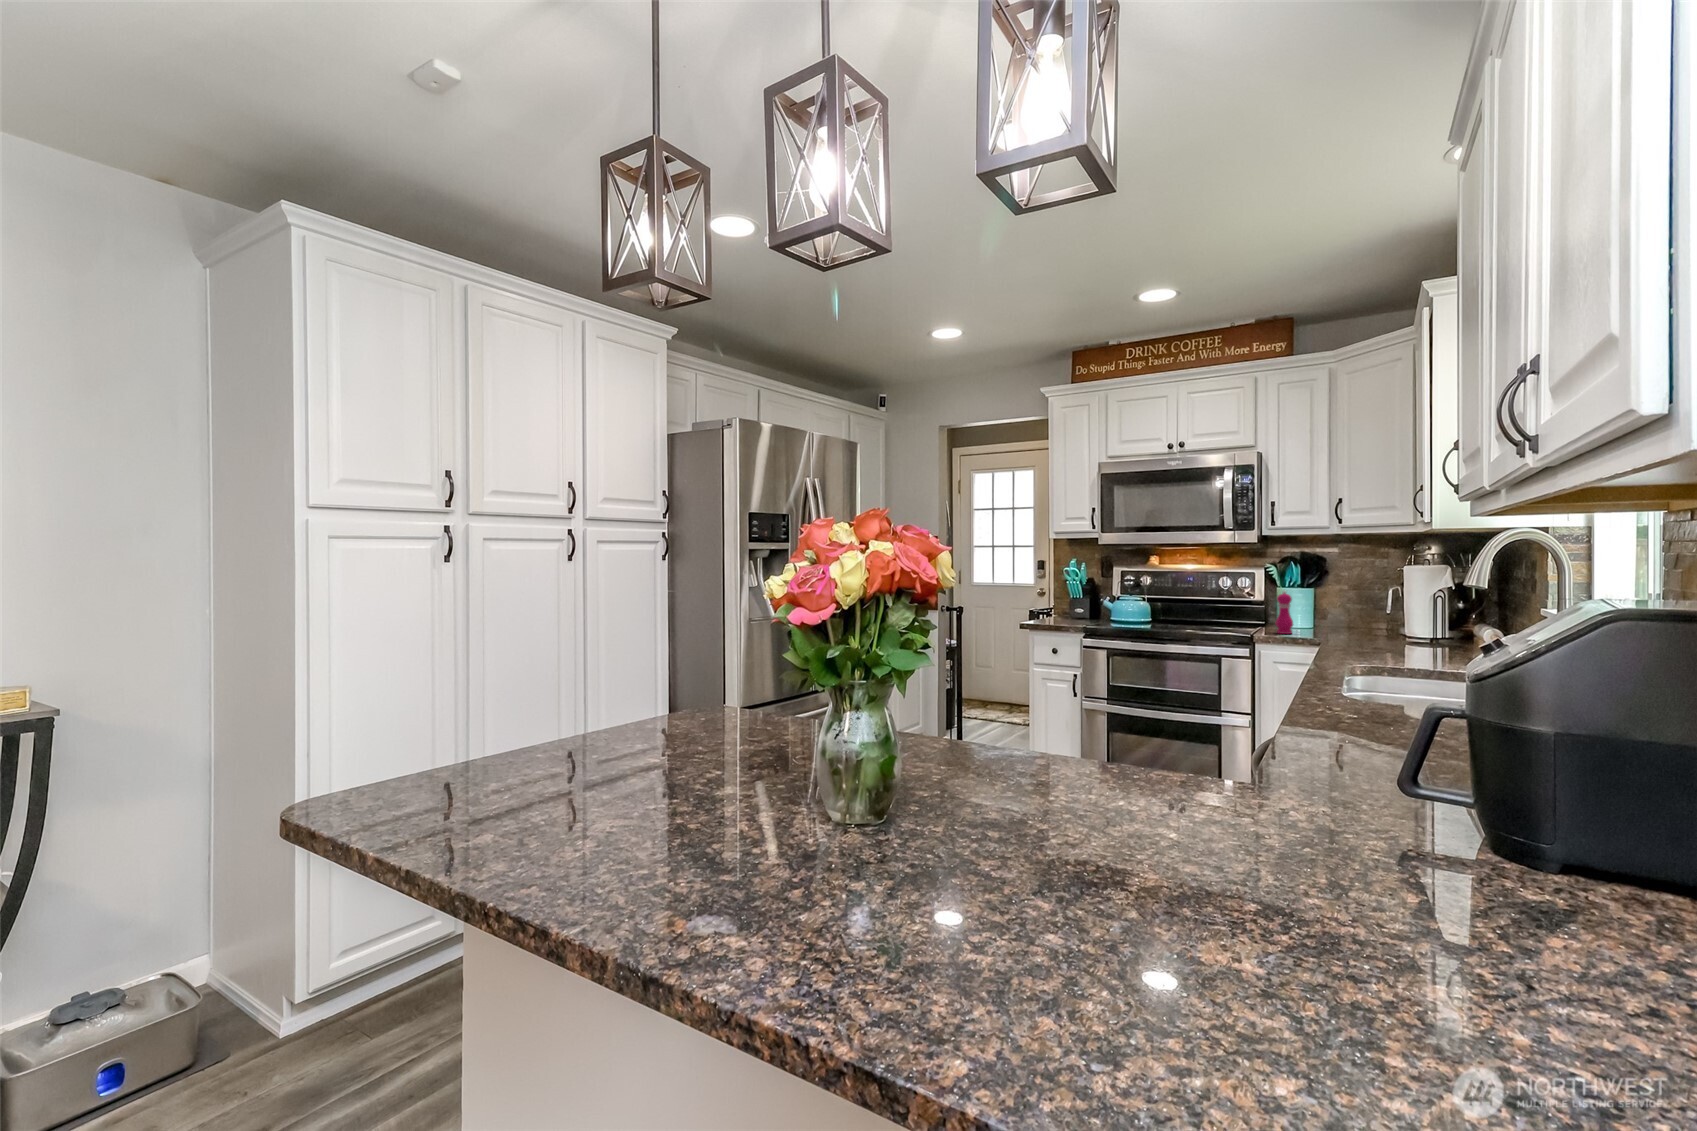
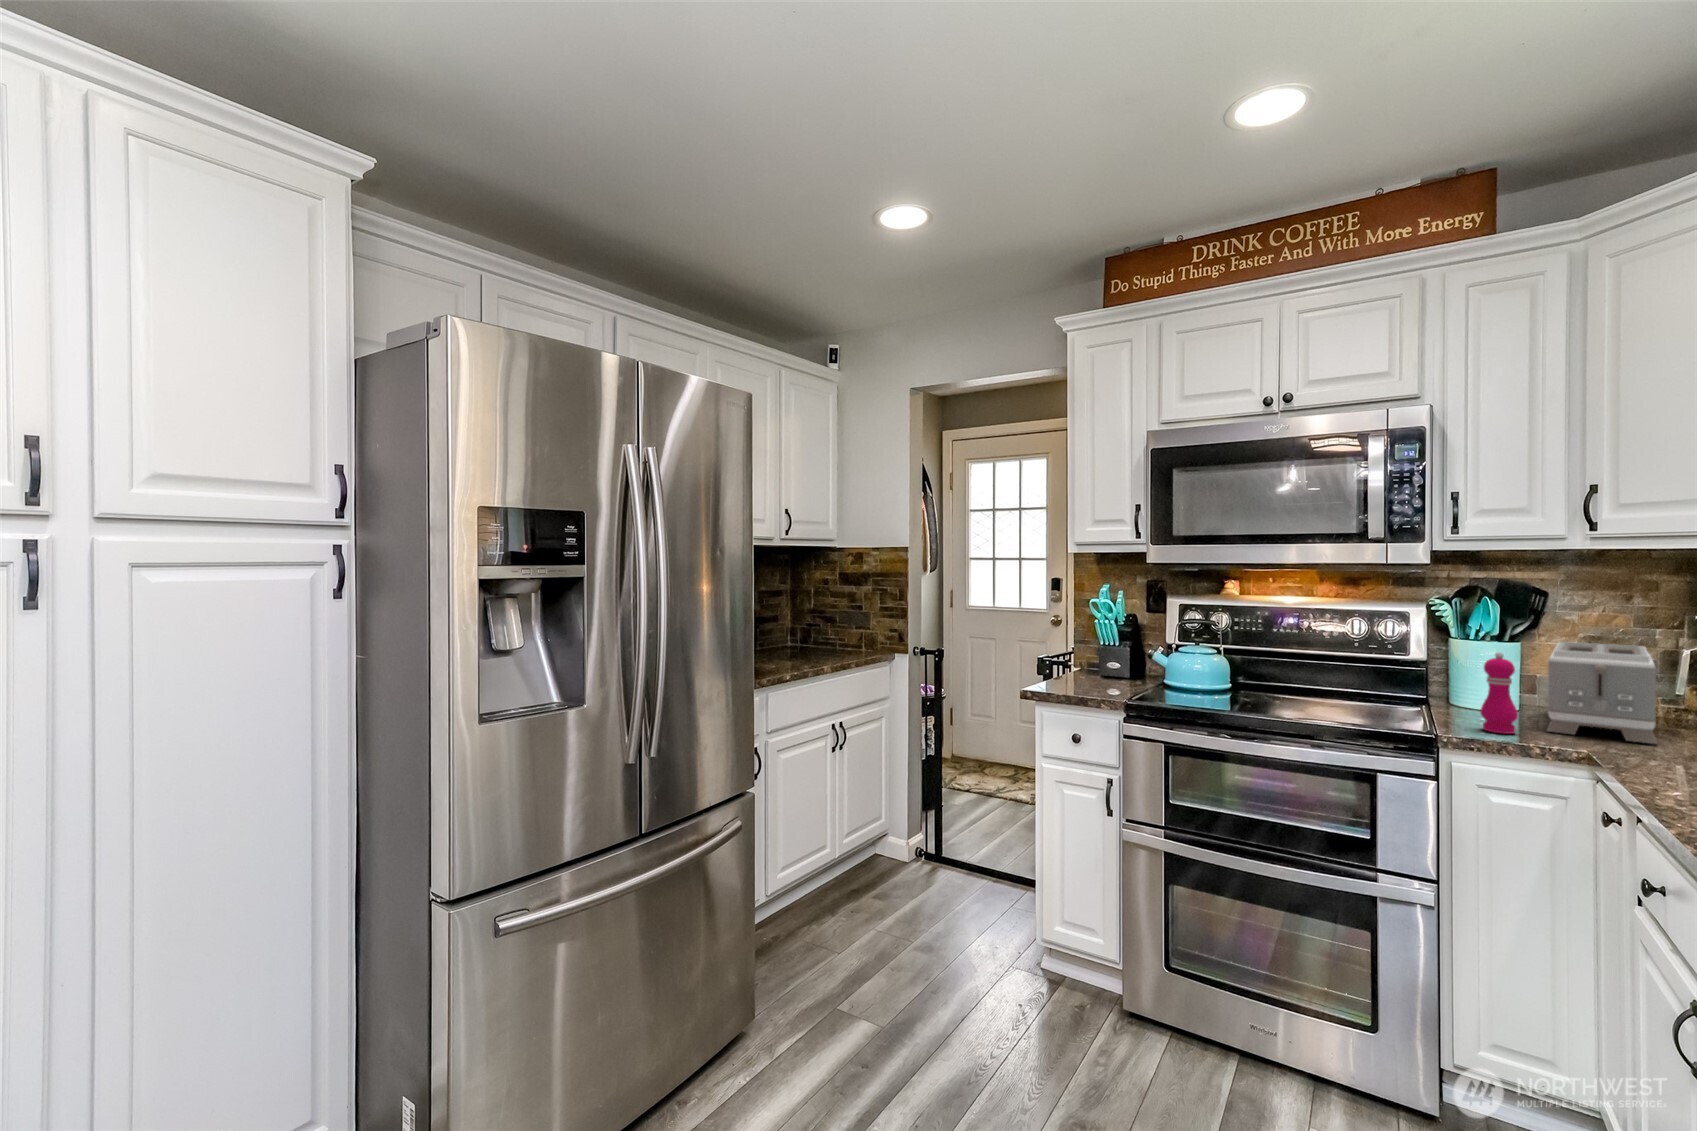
toaster: none [1309,587,1371,636] -> present [1547,642,1657,744]

